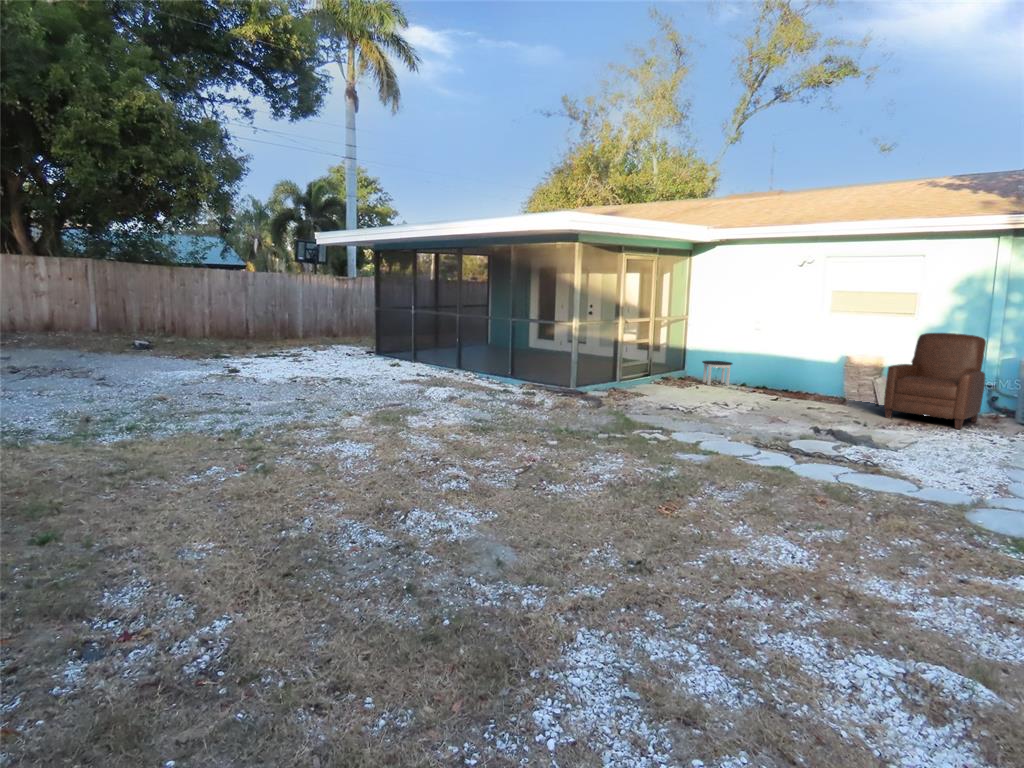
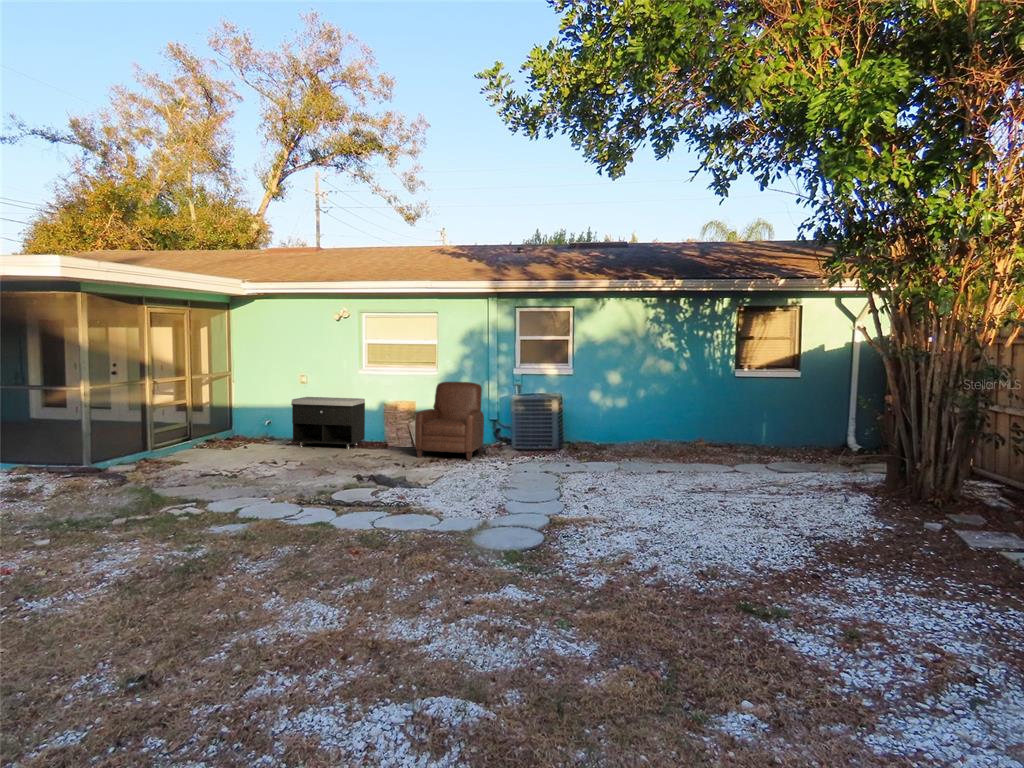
storage bench: none [741,342,823,399] -> present [291,397,365,449]
round table: present [702,361,732,386] -> none [251,418,283,444]

